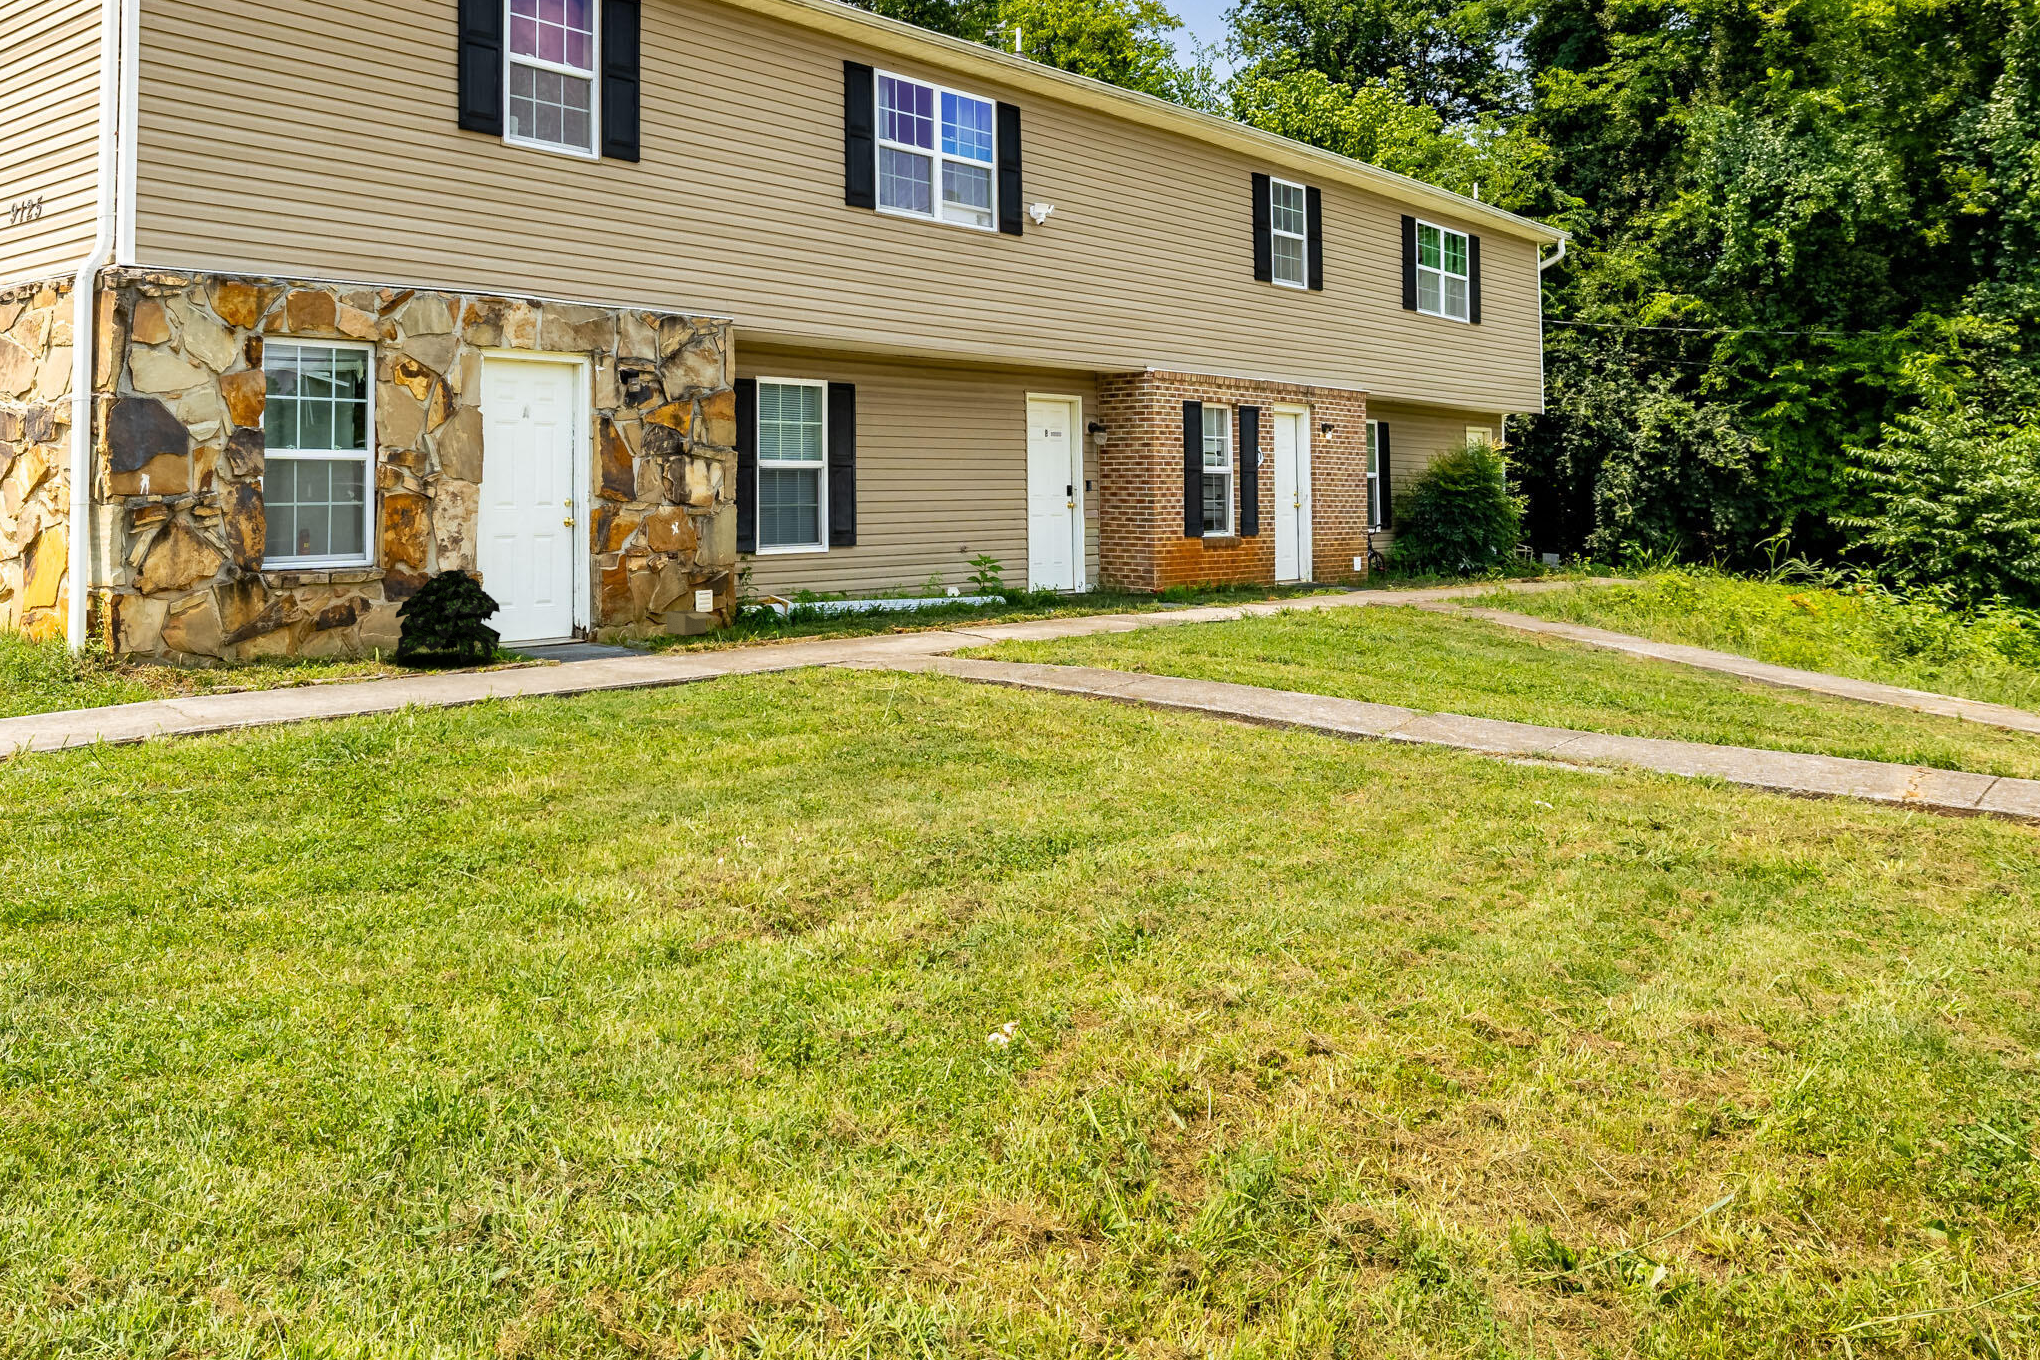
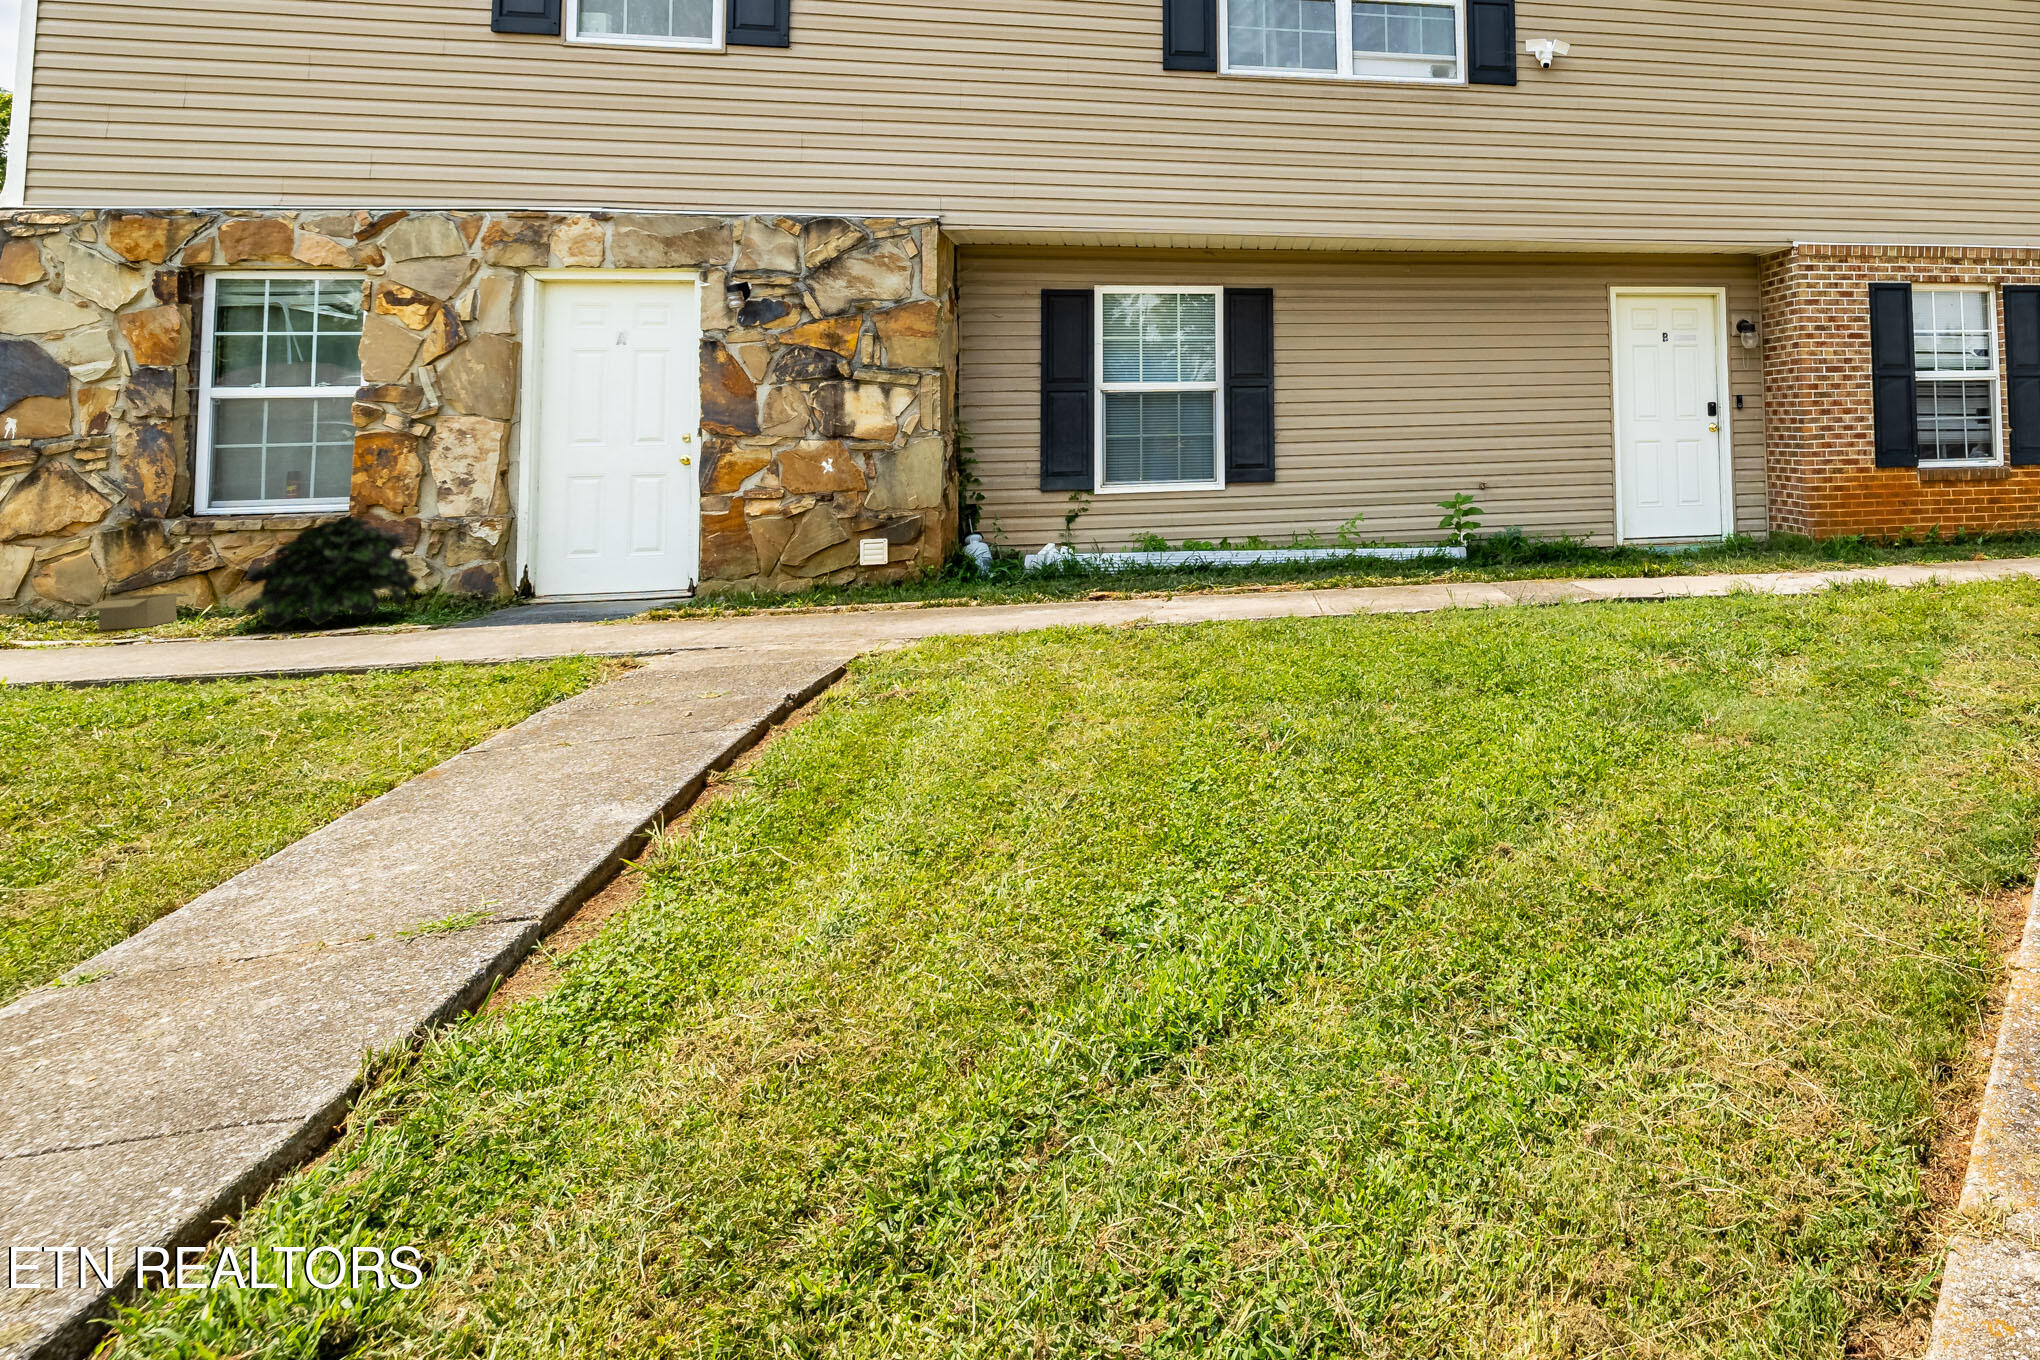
cardboard box: present [659,610,714,635] -> present [85,593,189,630]

